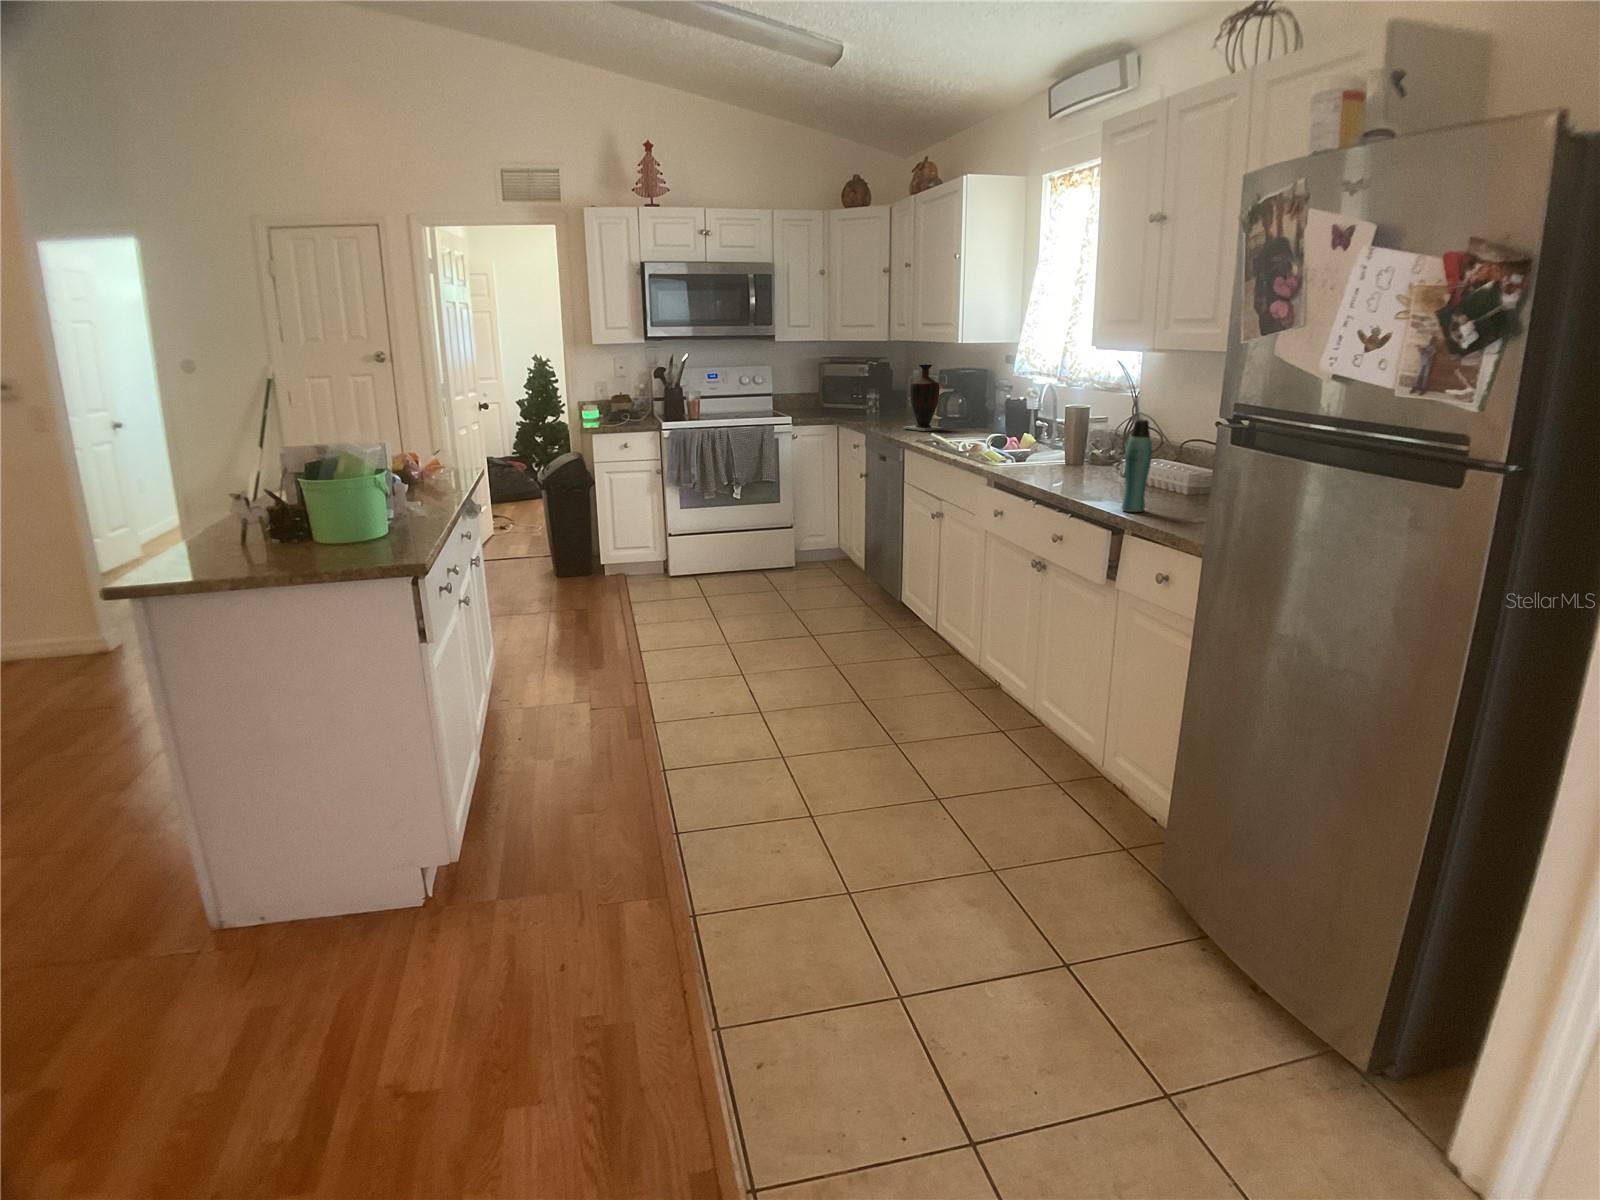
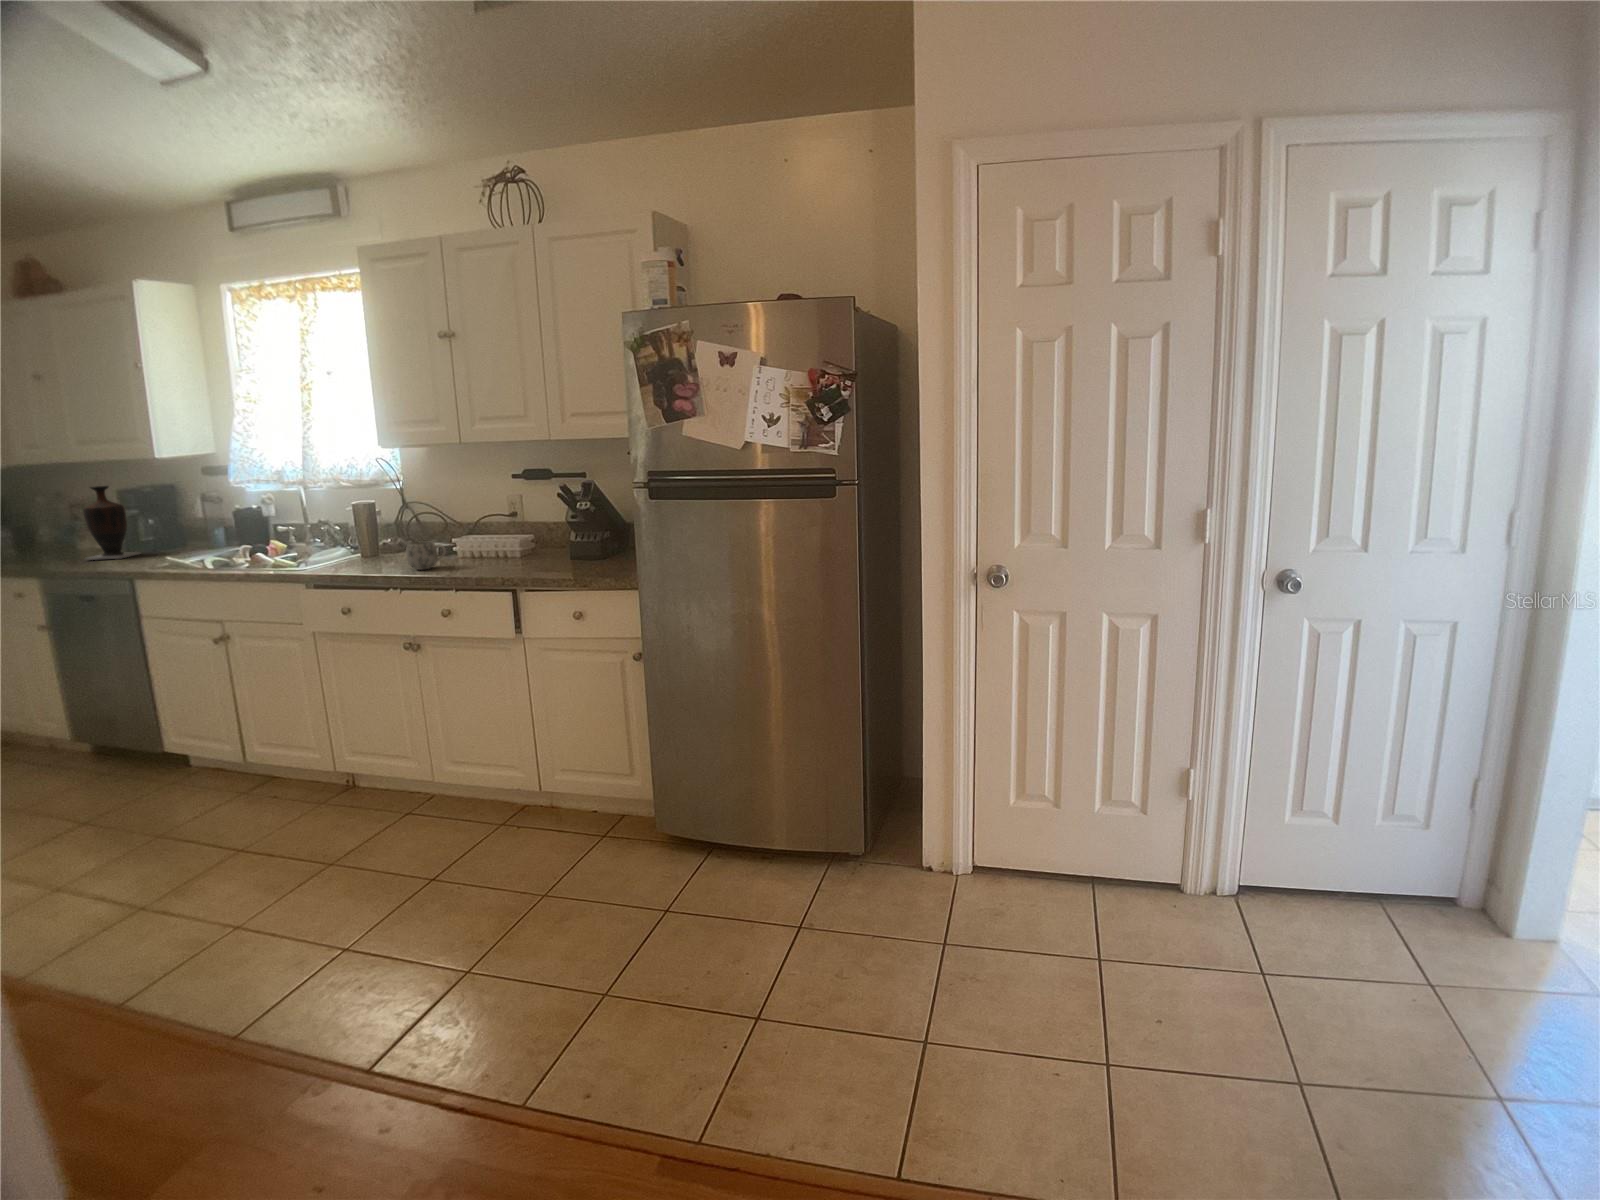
bottle: present [1121,419,1152,512] -> none [498,499,523,574]
mug: none [1059,456,1098,488] -> present [406,541,446,570]

